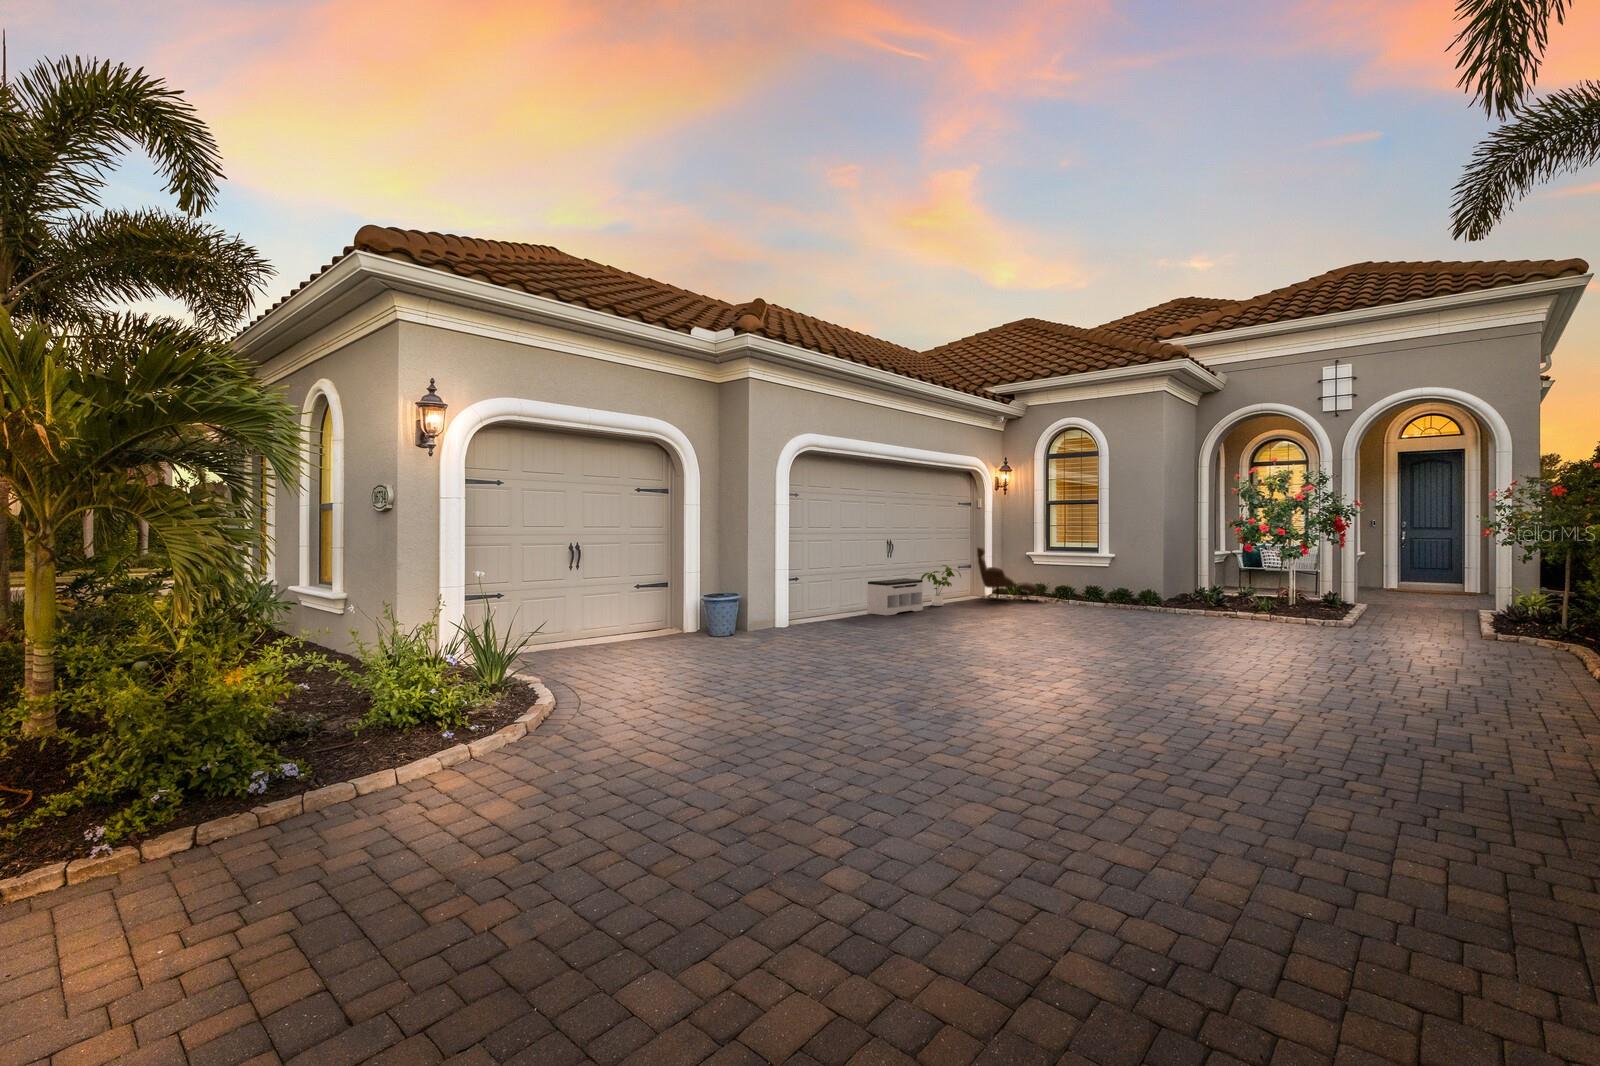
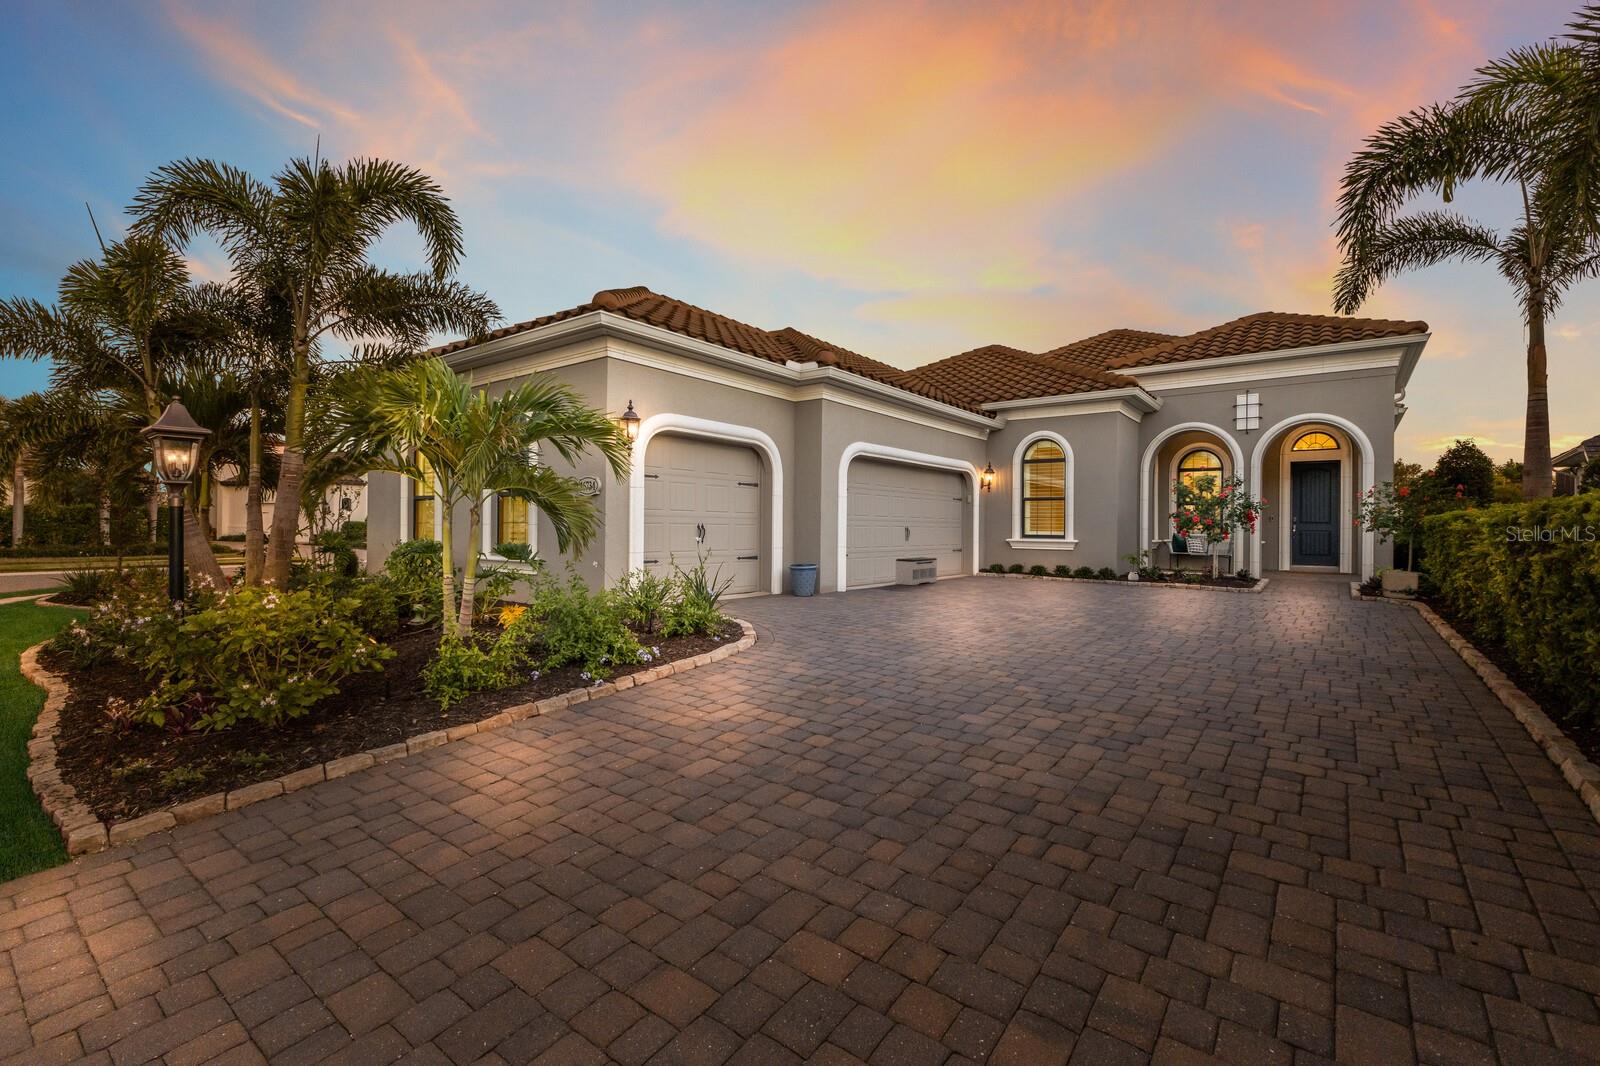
lounge chair: present [977,546,1037,600] -> none [972,533,1020,576]
house plant: present [921,565,961,606] -> present [1121,548,1155,580]
woven basket: none [1527,600,1582,639] -> present [1382,571,1418,599]

